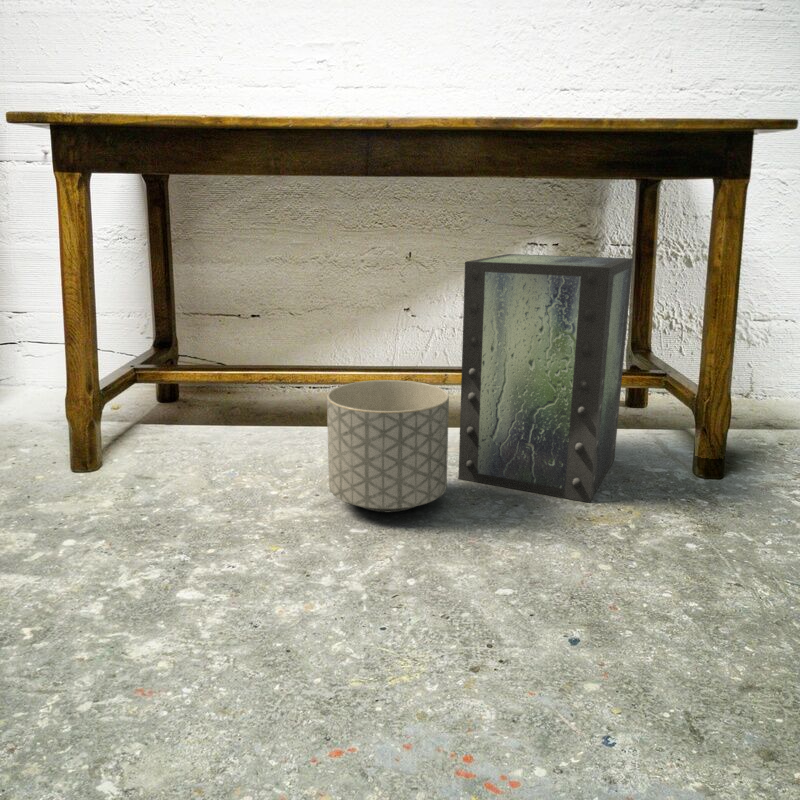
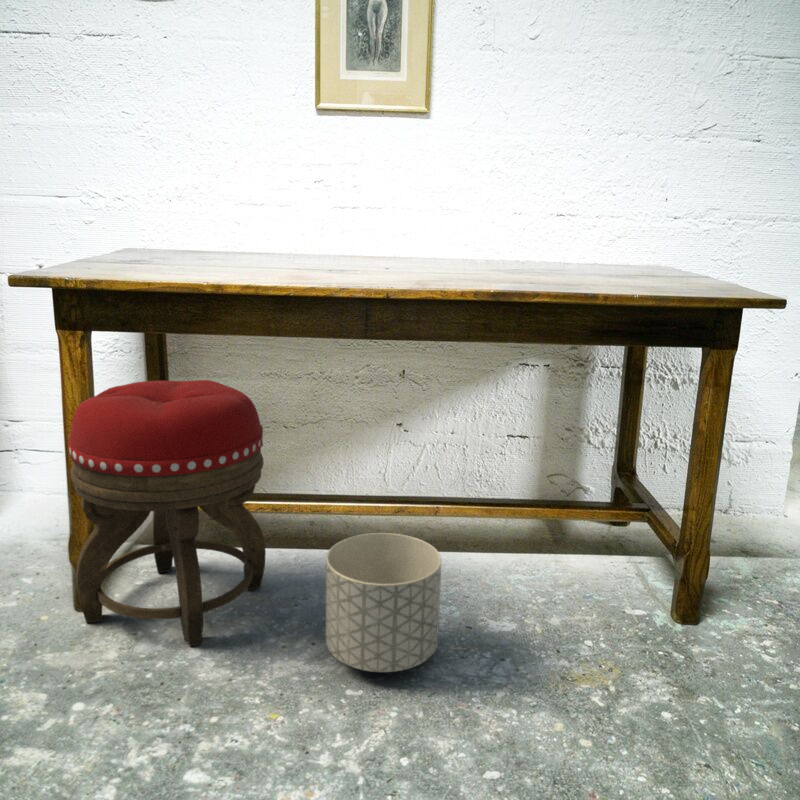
footstool: none [55,235,267,498] -> present [68,380,266,647]
storage box: present [458,254,633,503] -> none [449,399,617,657]

